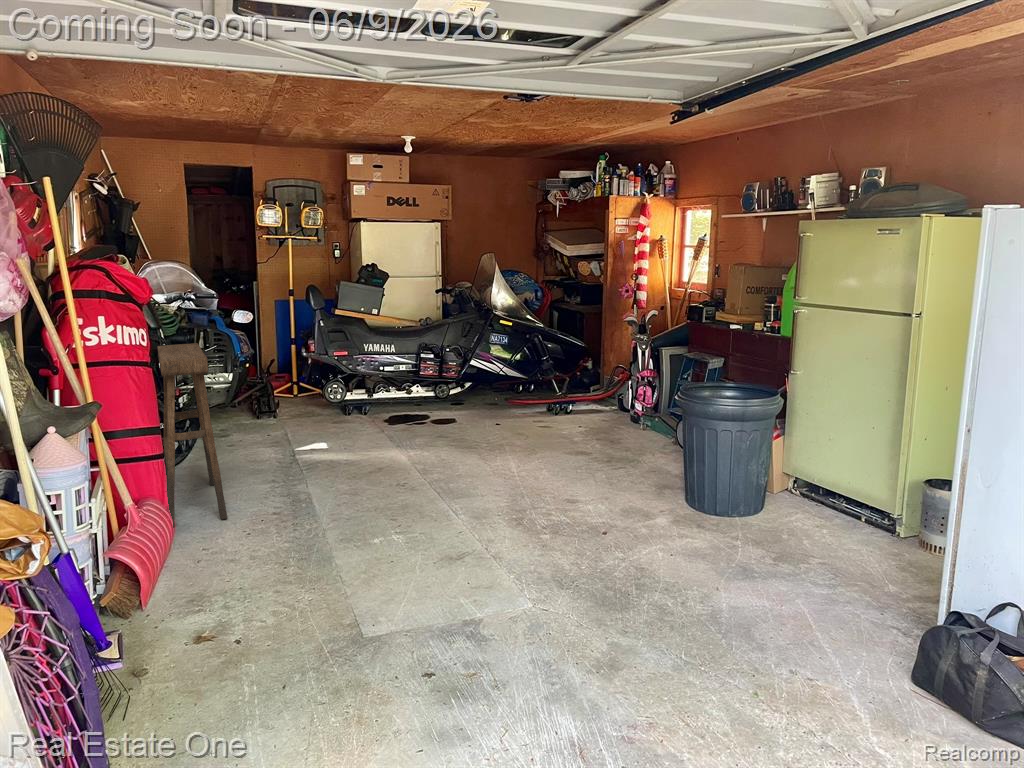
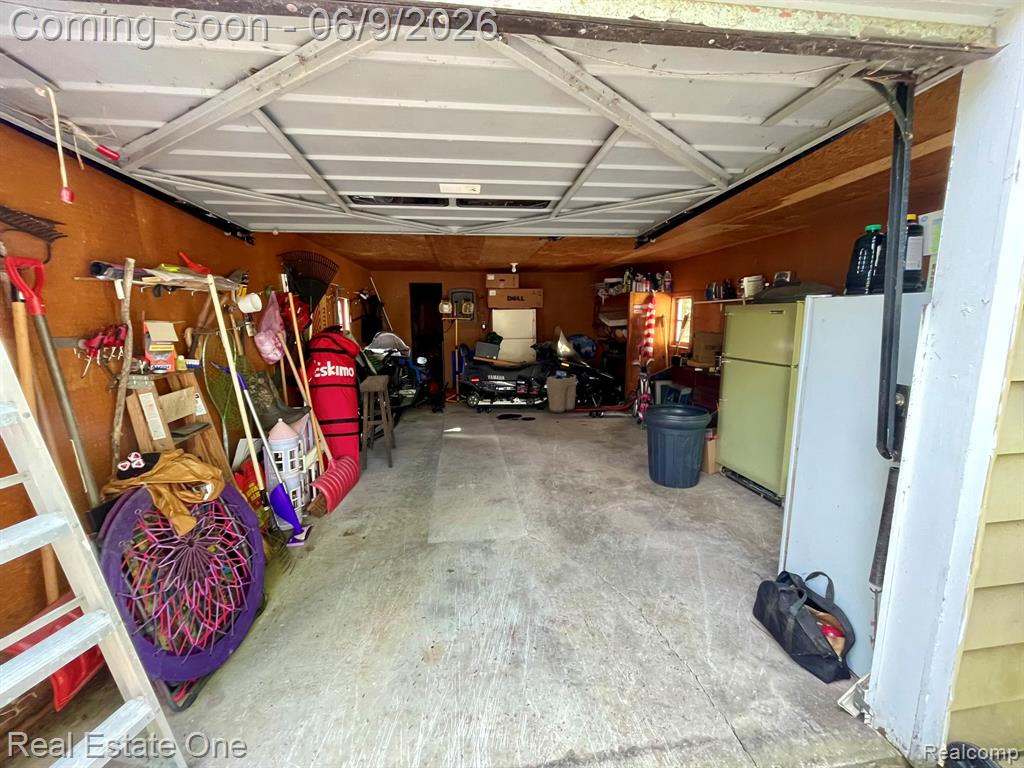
laundry basket: none [471,340,522,409] -> present [546,375,576,413]

